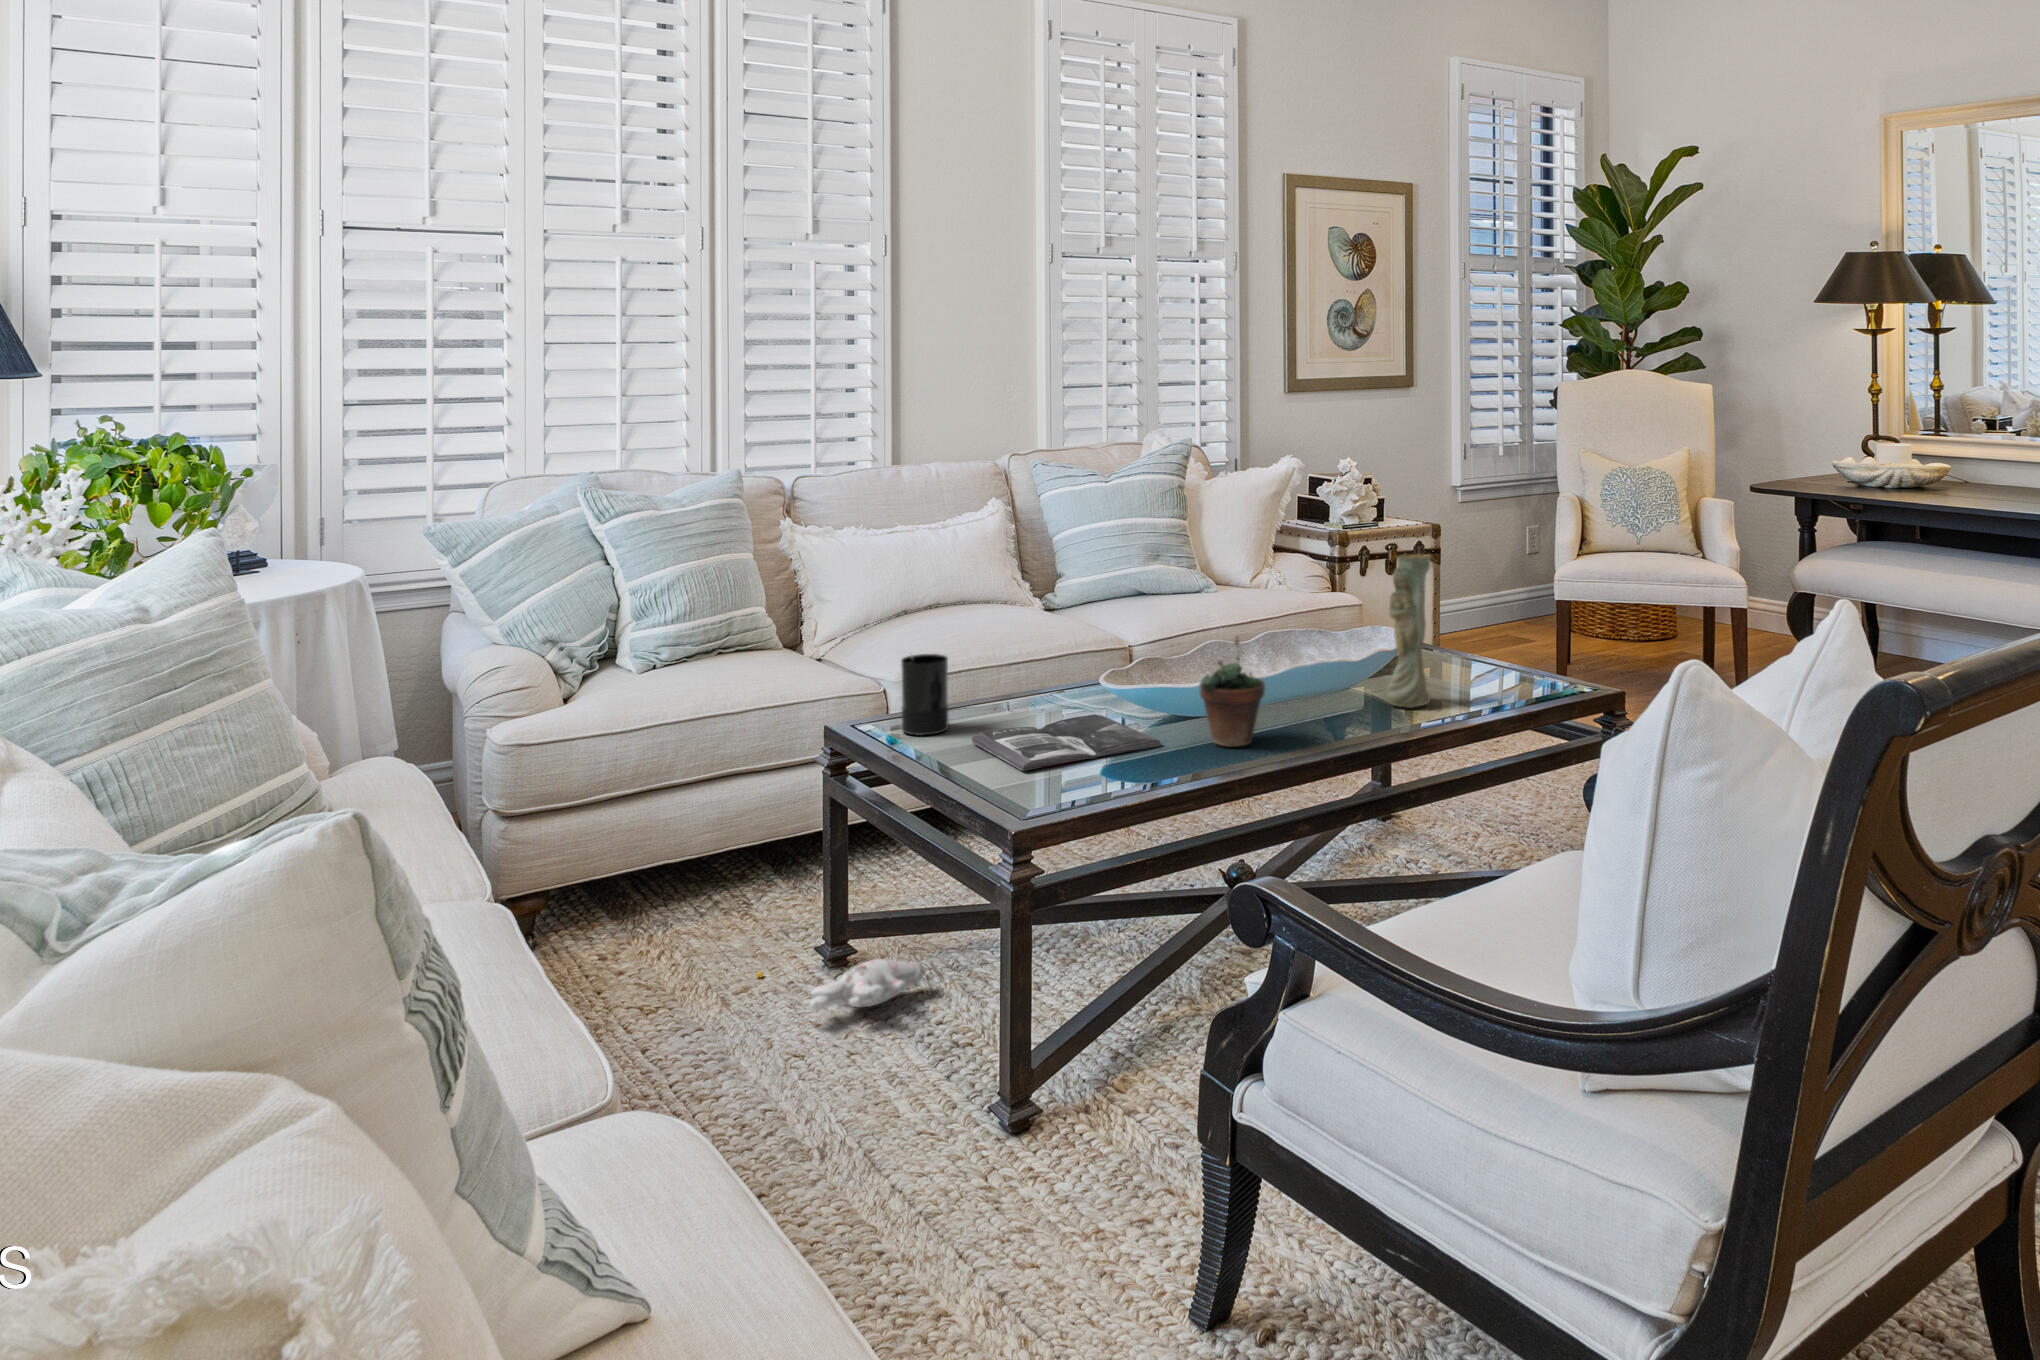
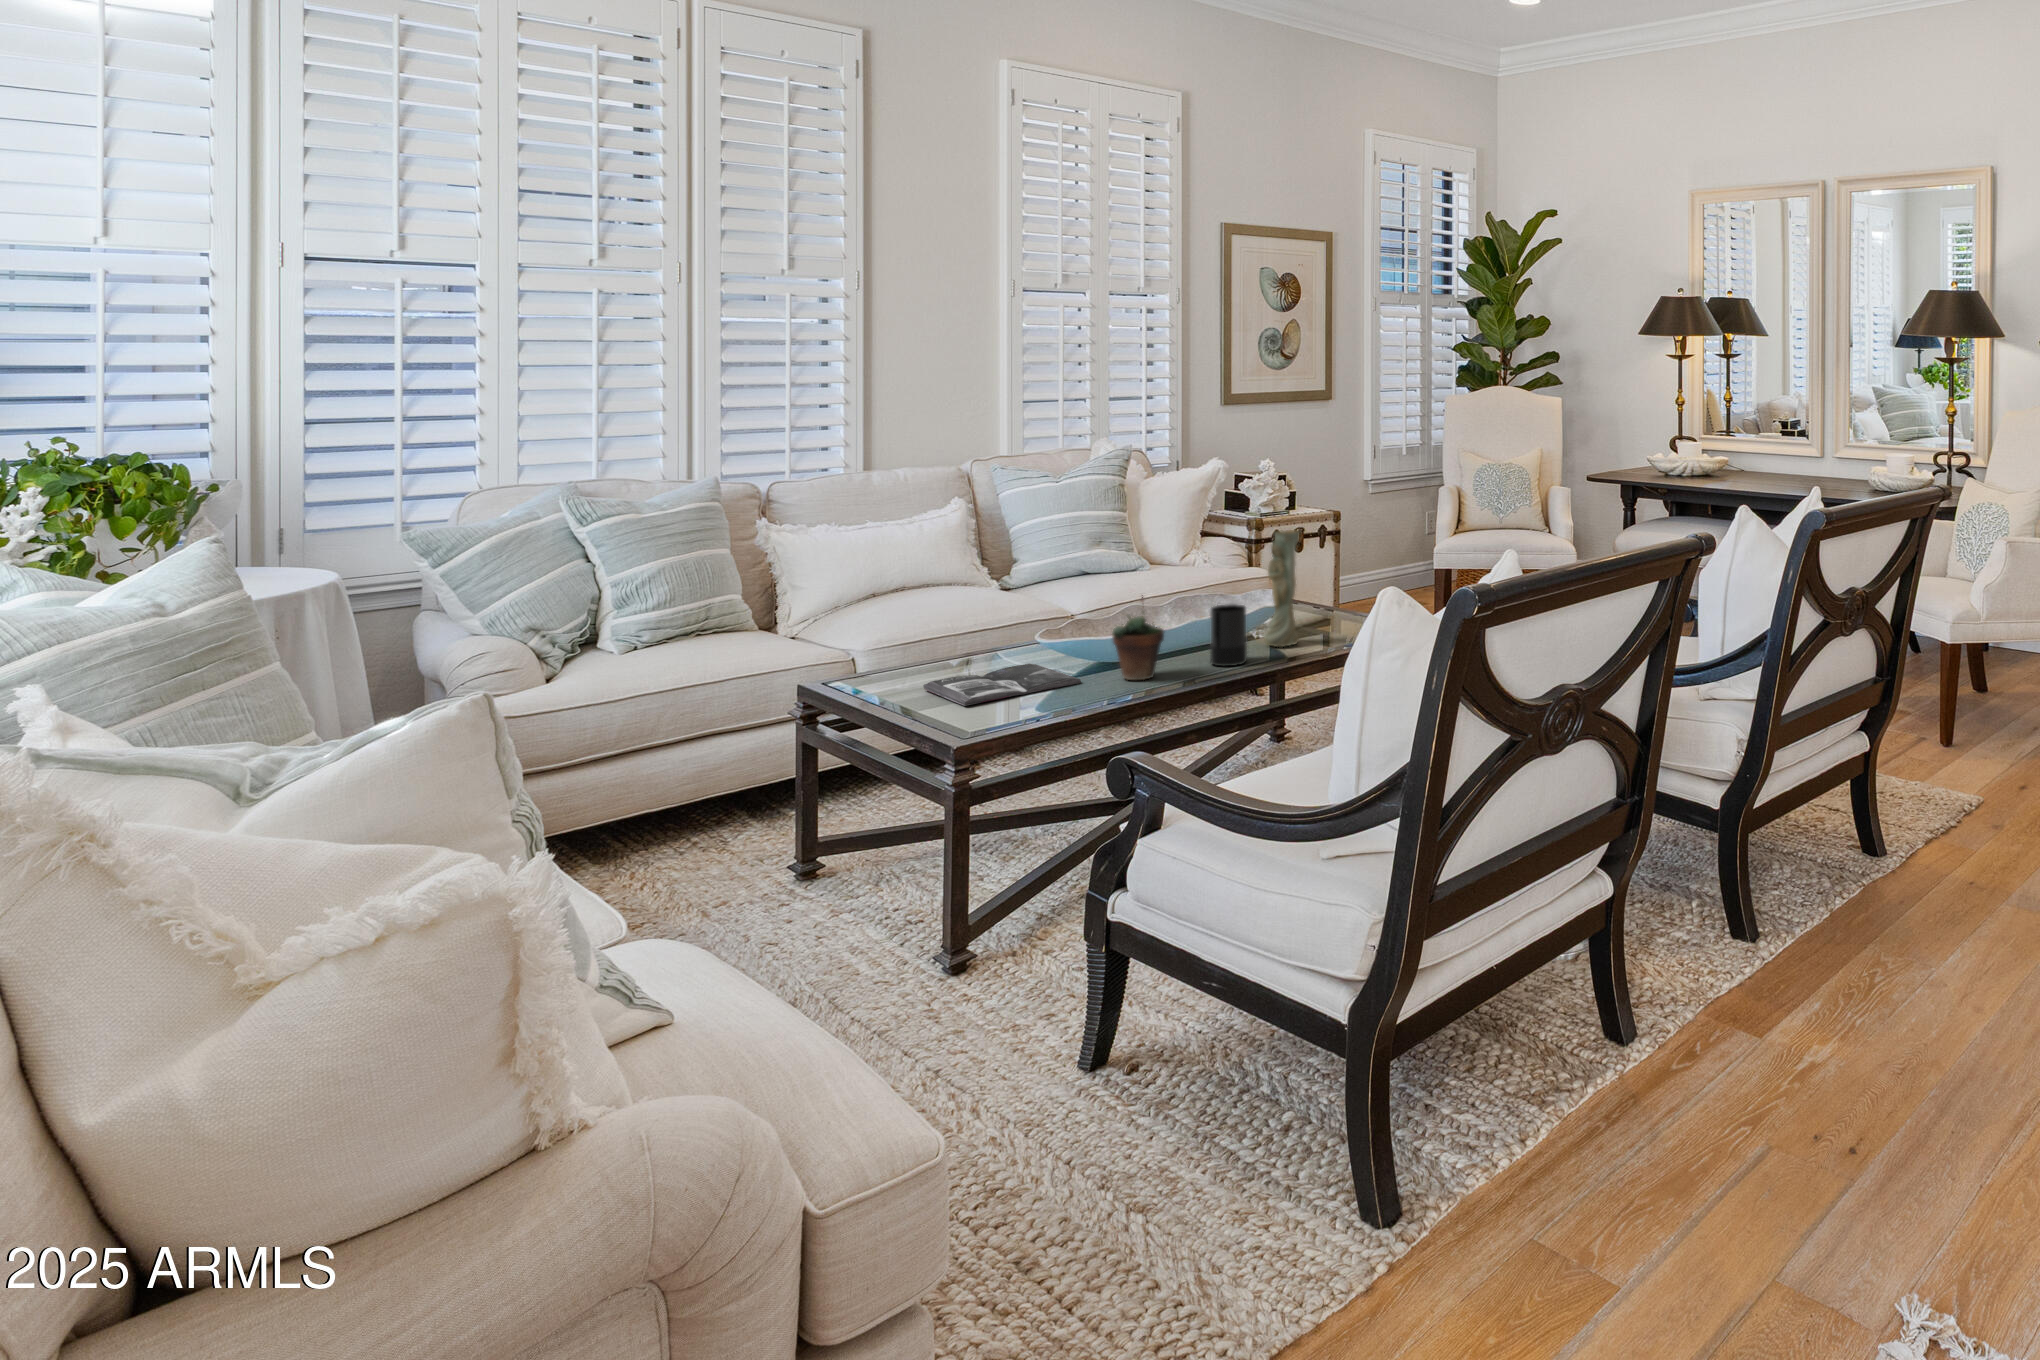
candle: present [901,654,949,735] -> present [1210,604,1247,666]
plush toy: present [756,959,925,1010] -> none [731,869,882,911]

